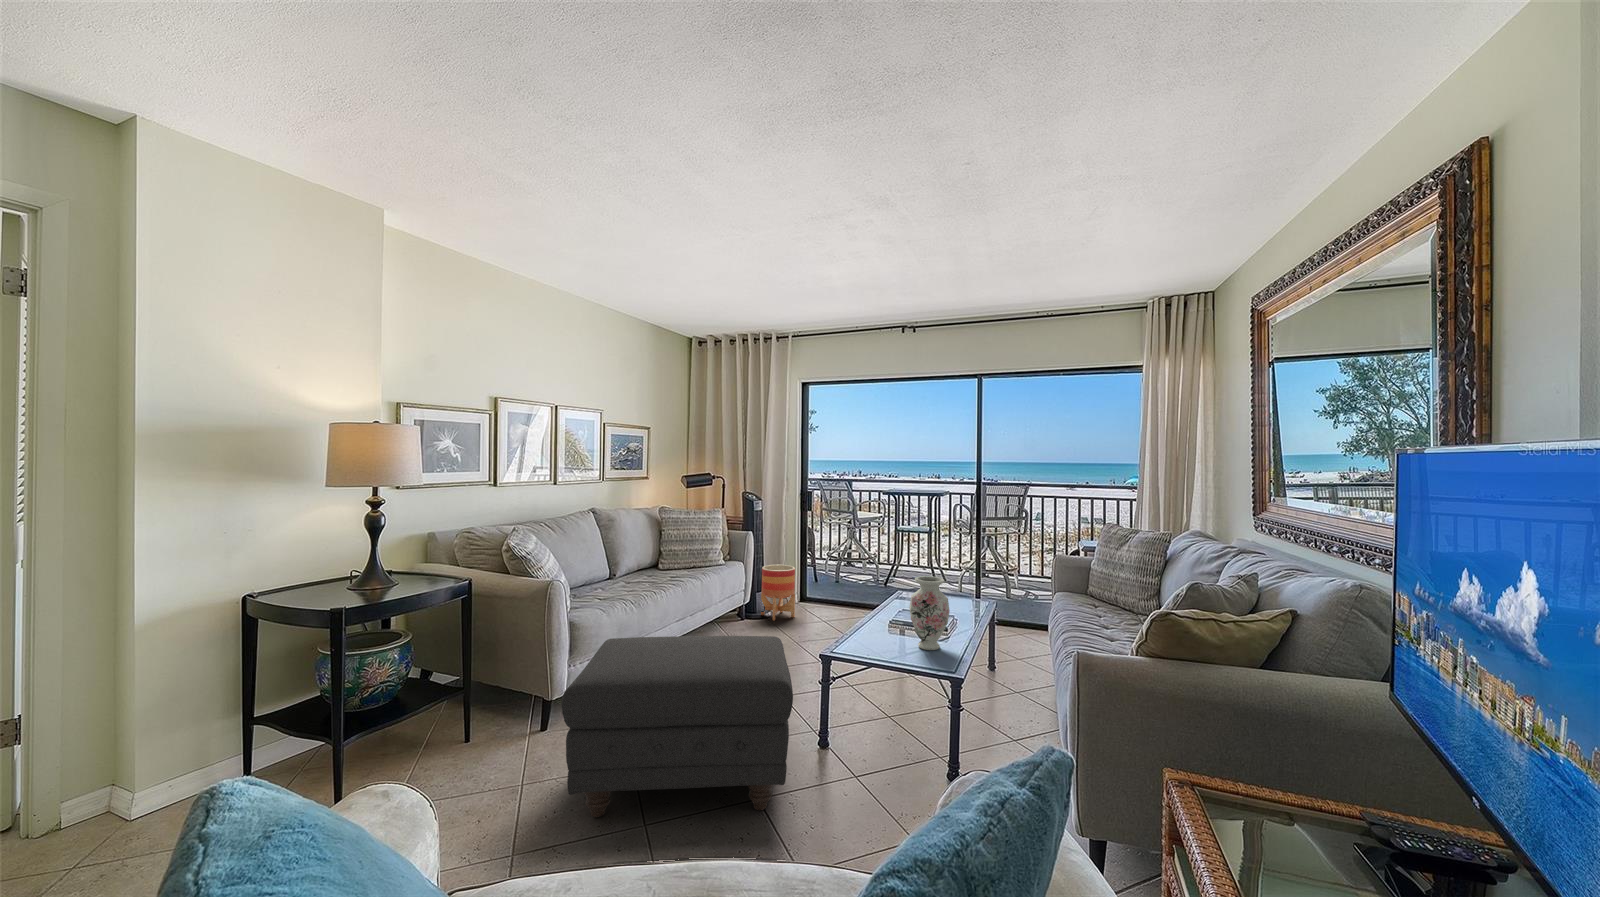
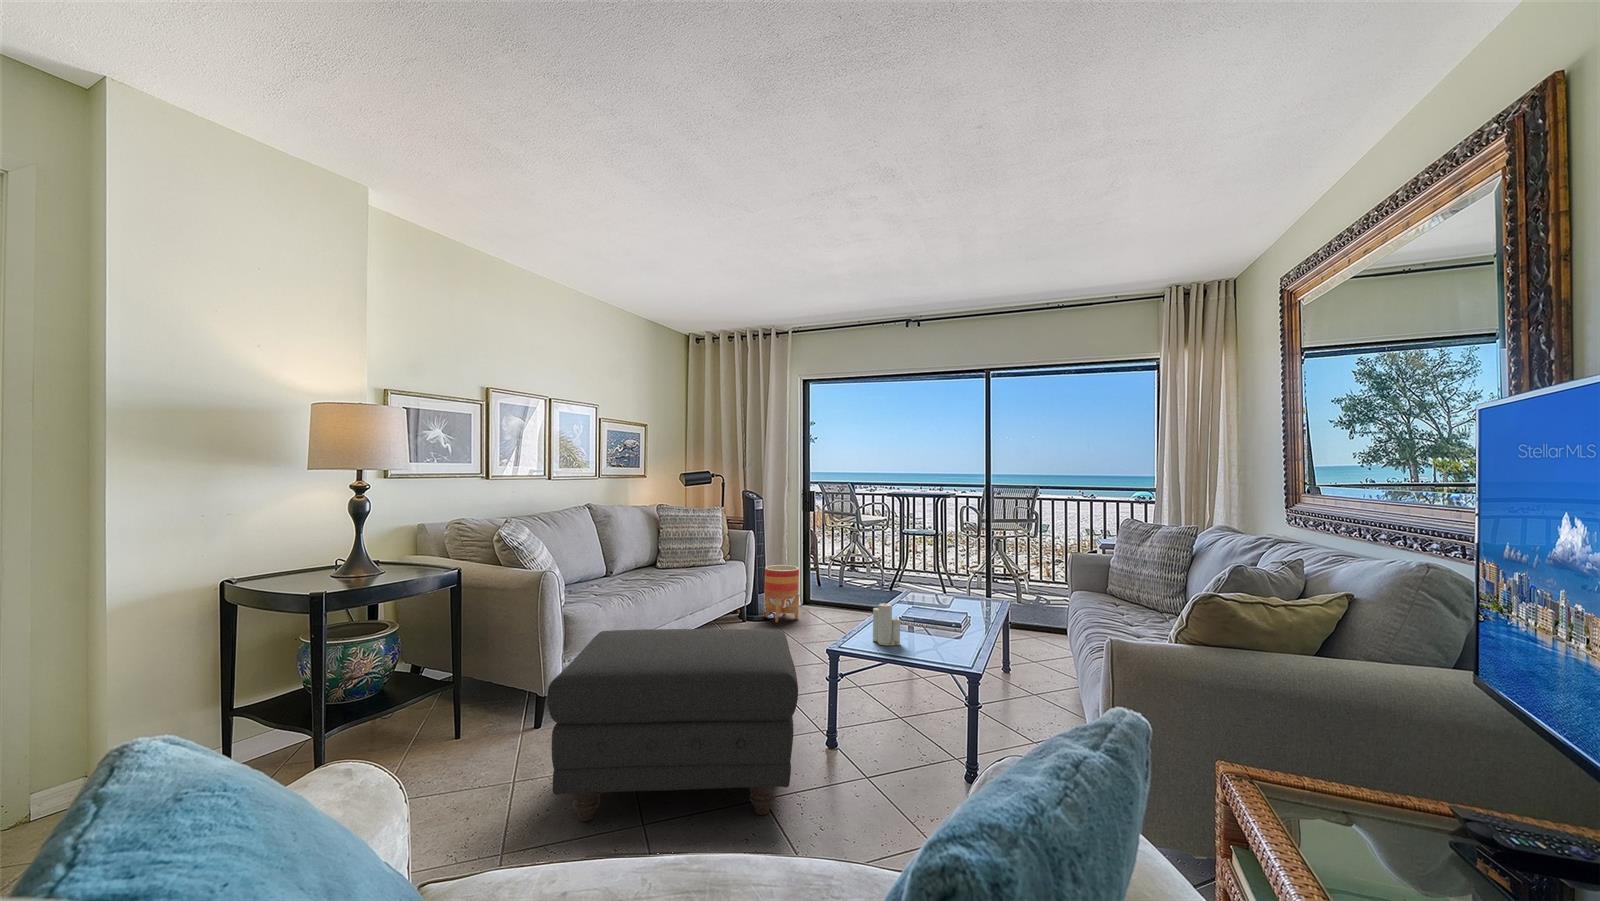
vase: present [909,576,950,650] -> none [921,568,964,646]
candle: none [864,607,889,650] -> present [873,603,900,646]

